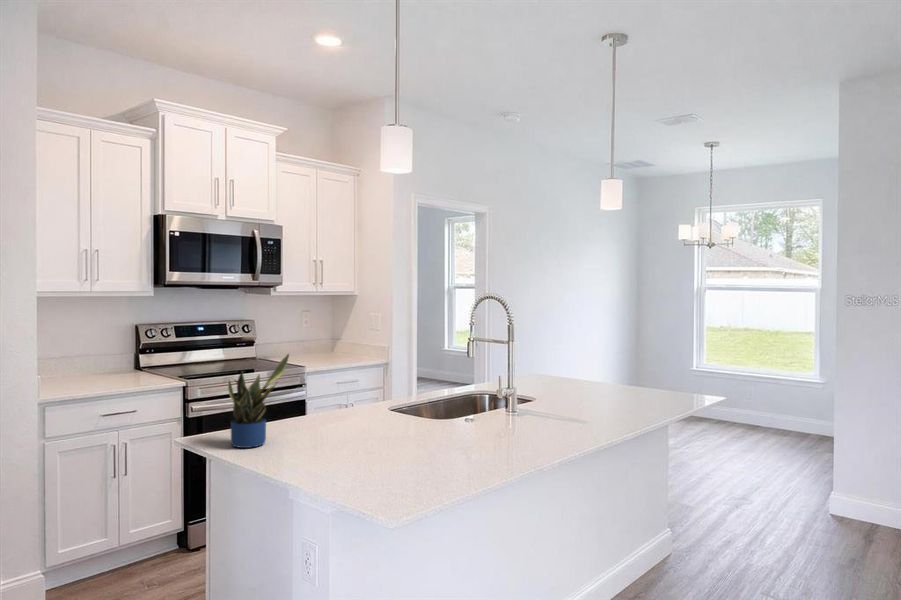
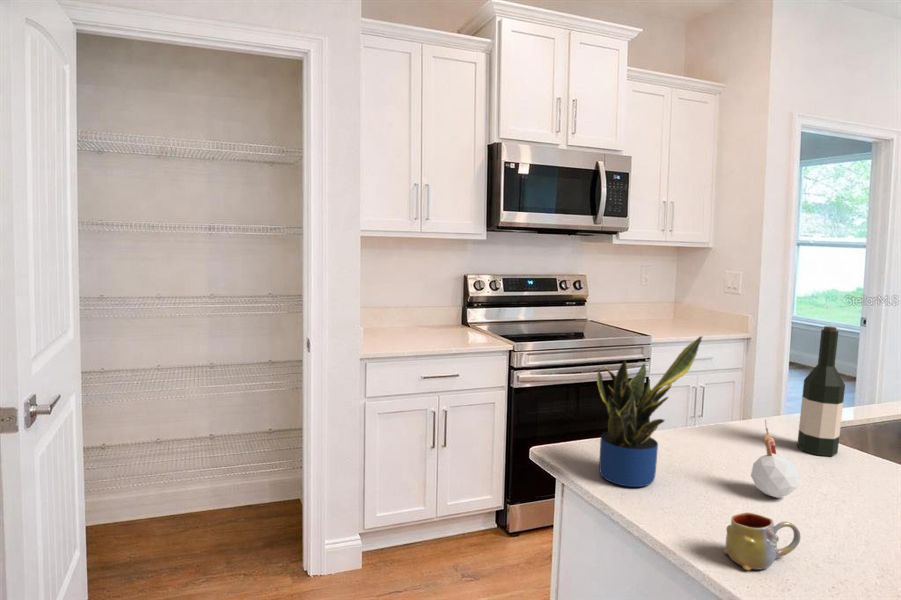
wine bottle: none [363,344,384,421] -> present [797,326,845,456]
candle: none [320,399,345,441] -> present [751,420,799,498]
mug: none [289,441,328,468] -> present [724,513,800,570]

